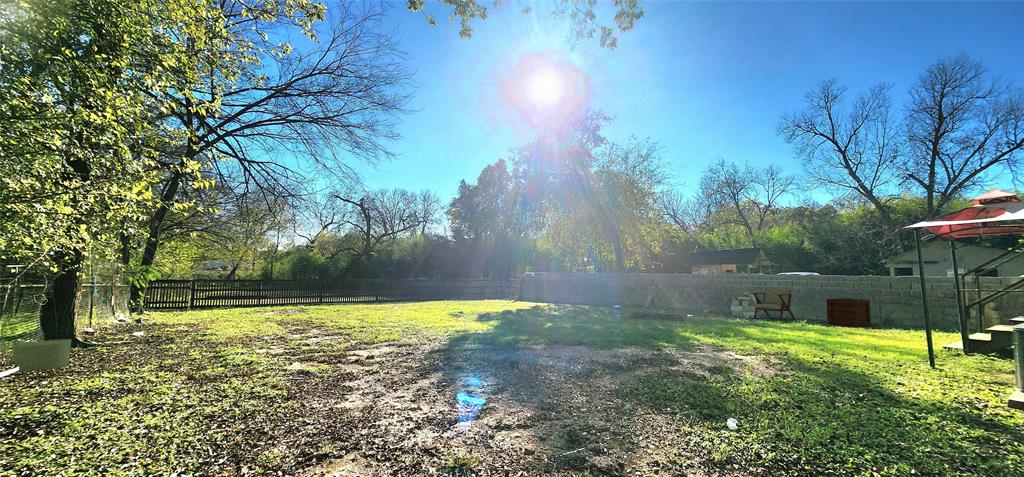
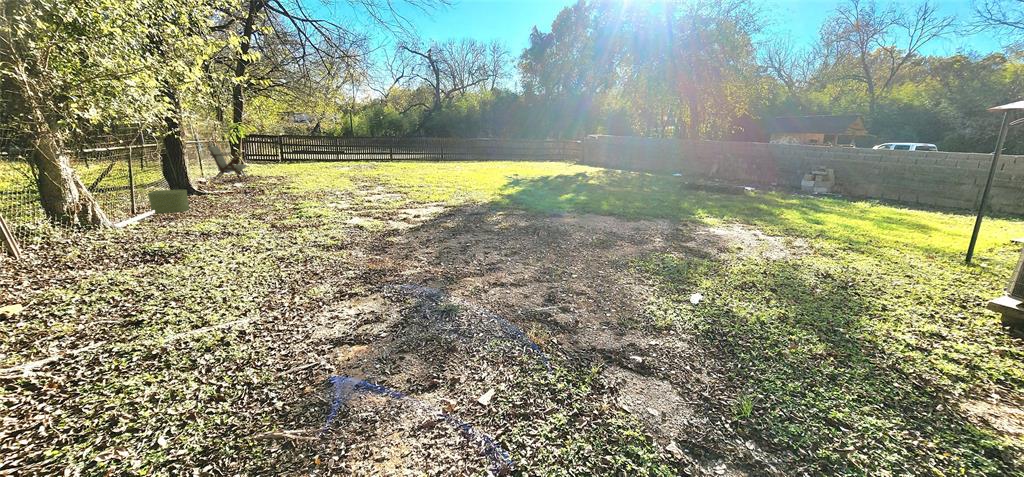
lounge chair: present [752,287,795,320] -> present [209,146,247,183]
wooden crate: present [826,298,871,327] -> none [919,177,984,211]

